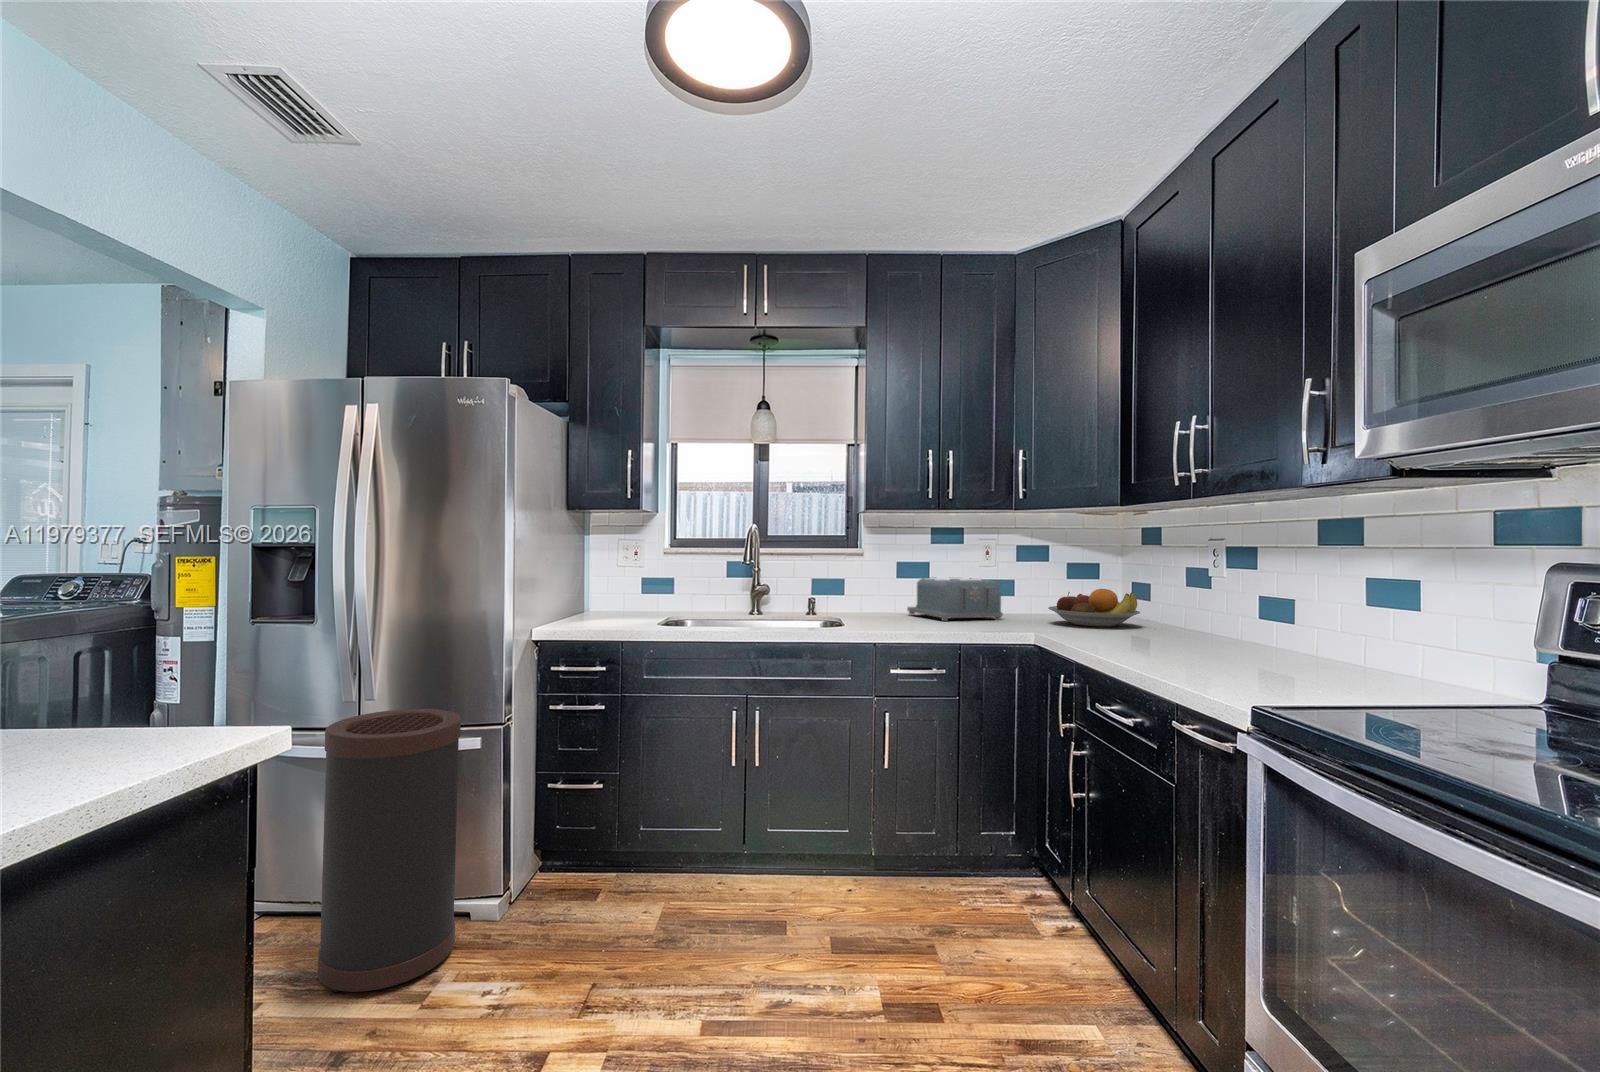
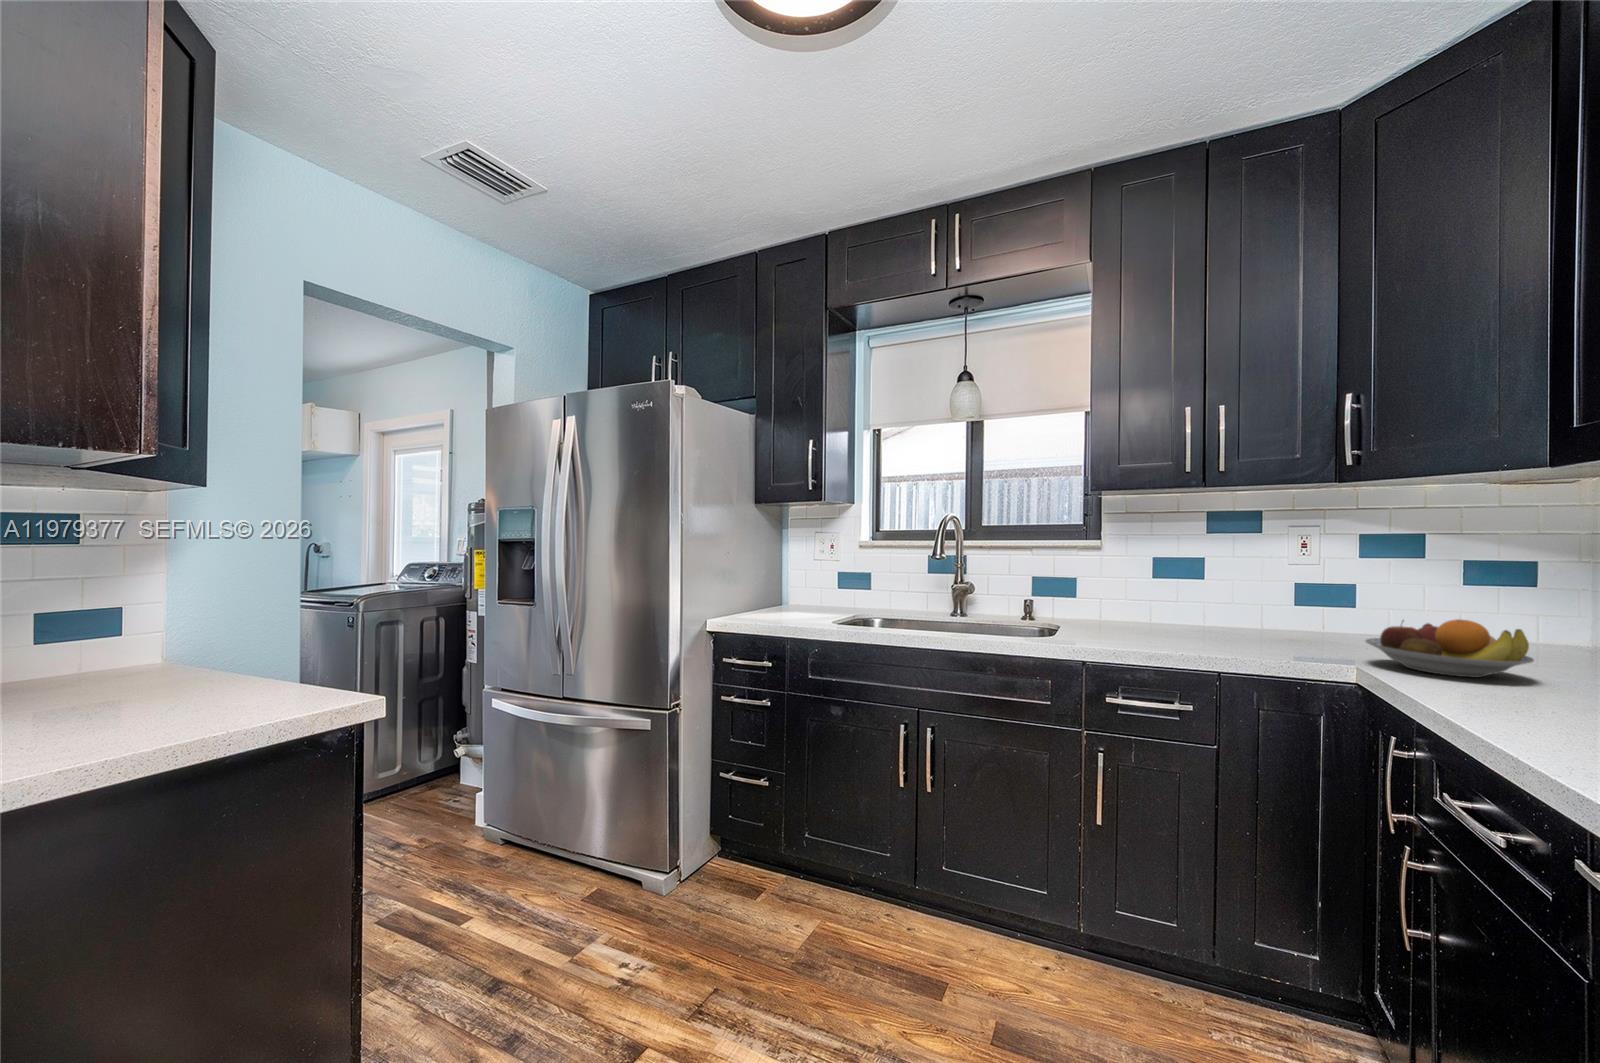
toaster: present [907,578,1003,621] -> none [1158,585,1295,649]
trash can: present [318,709,461,992] -> none [511,684,630,936]

